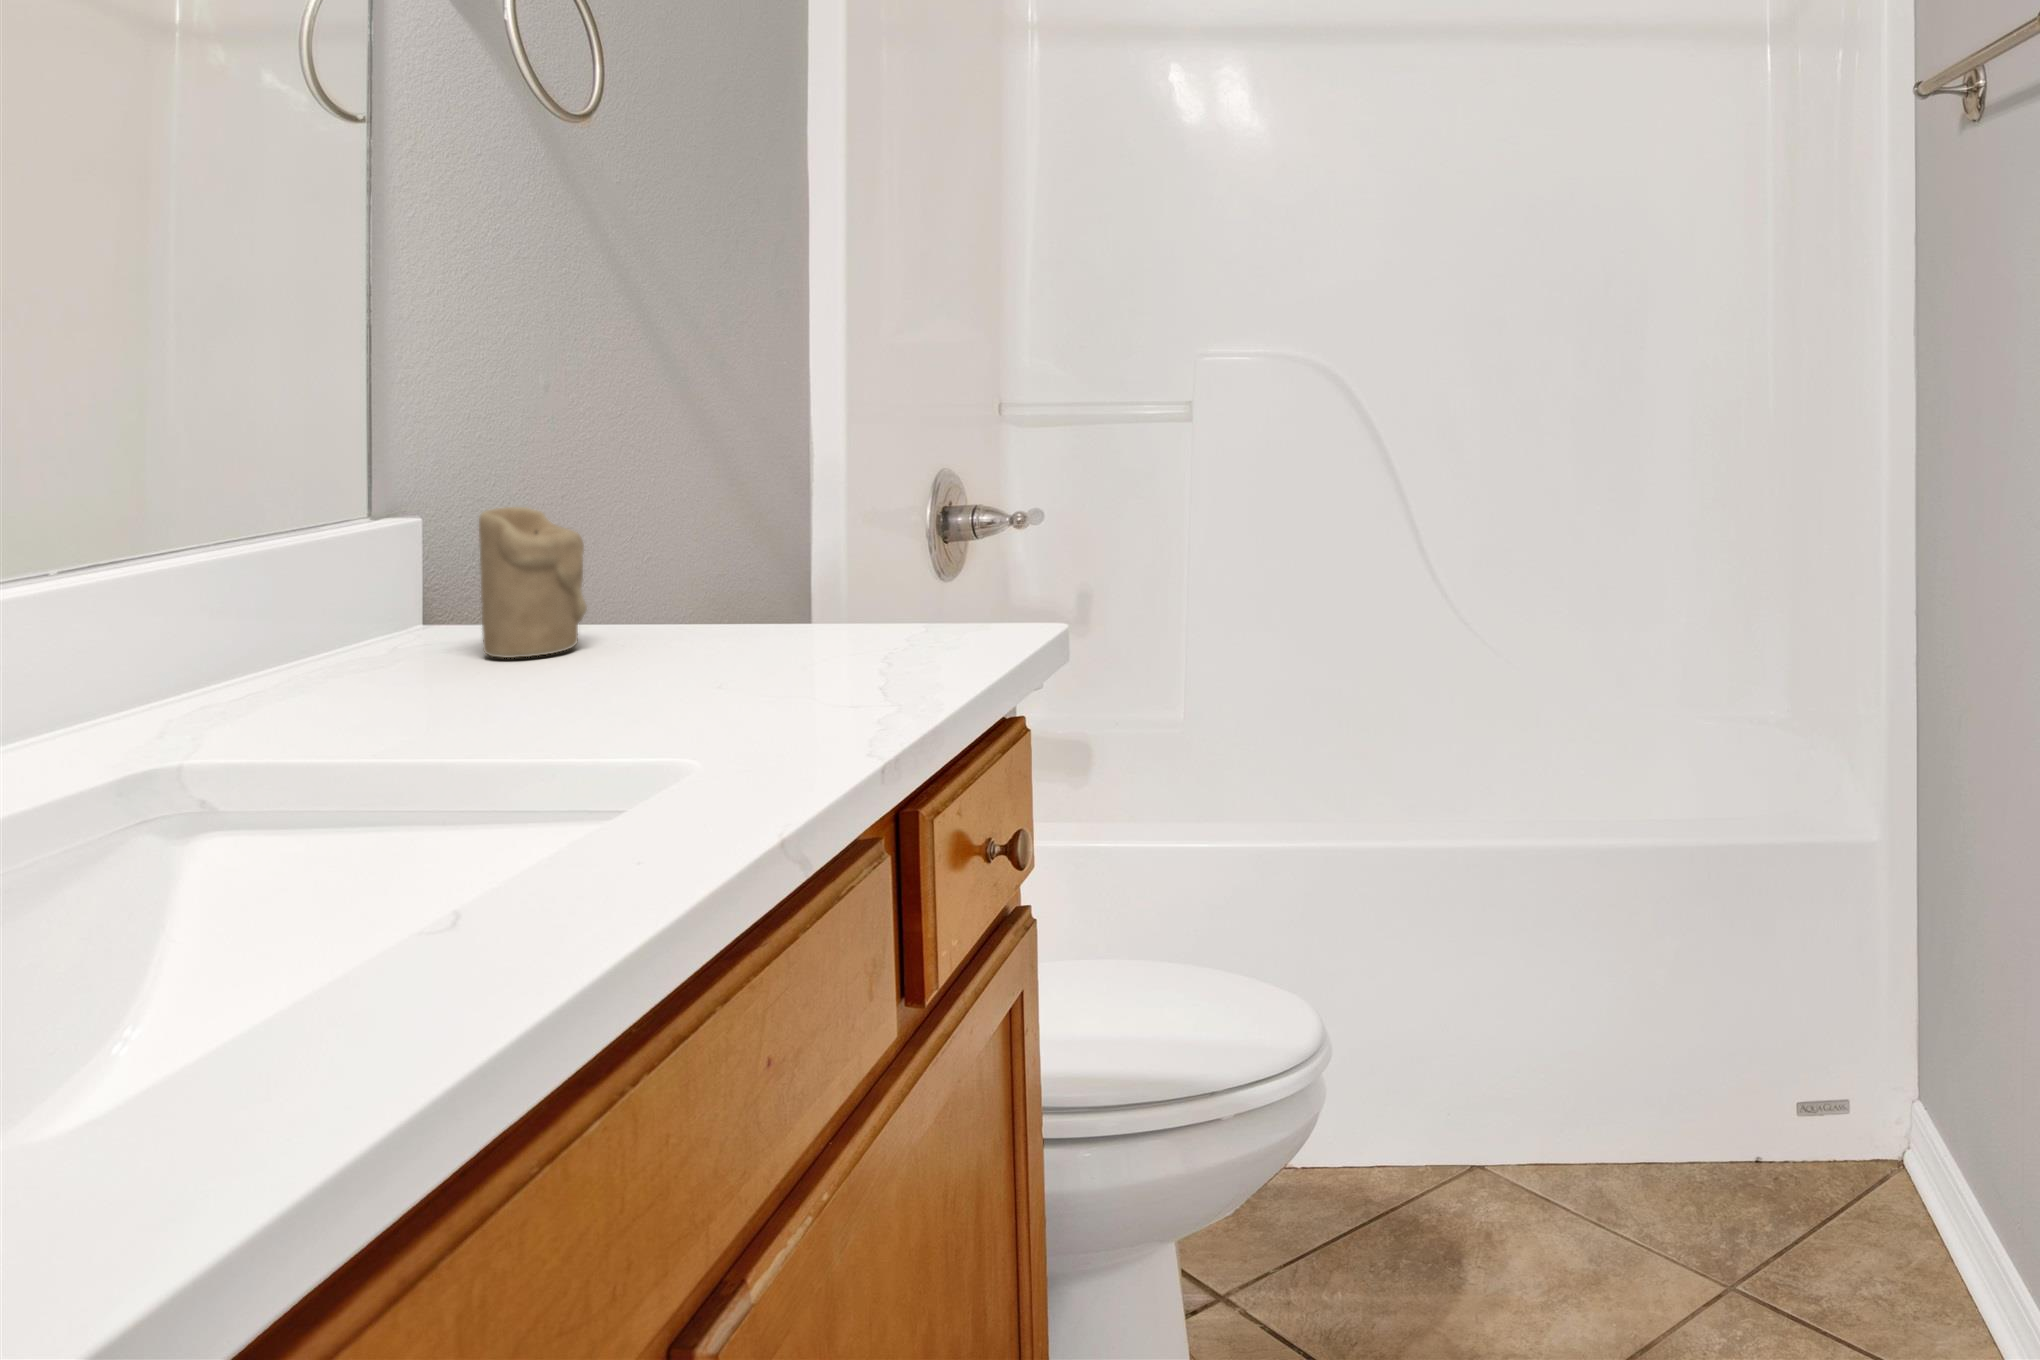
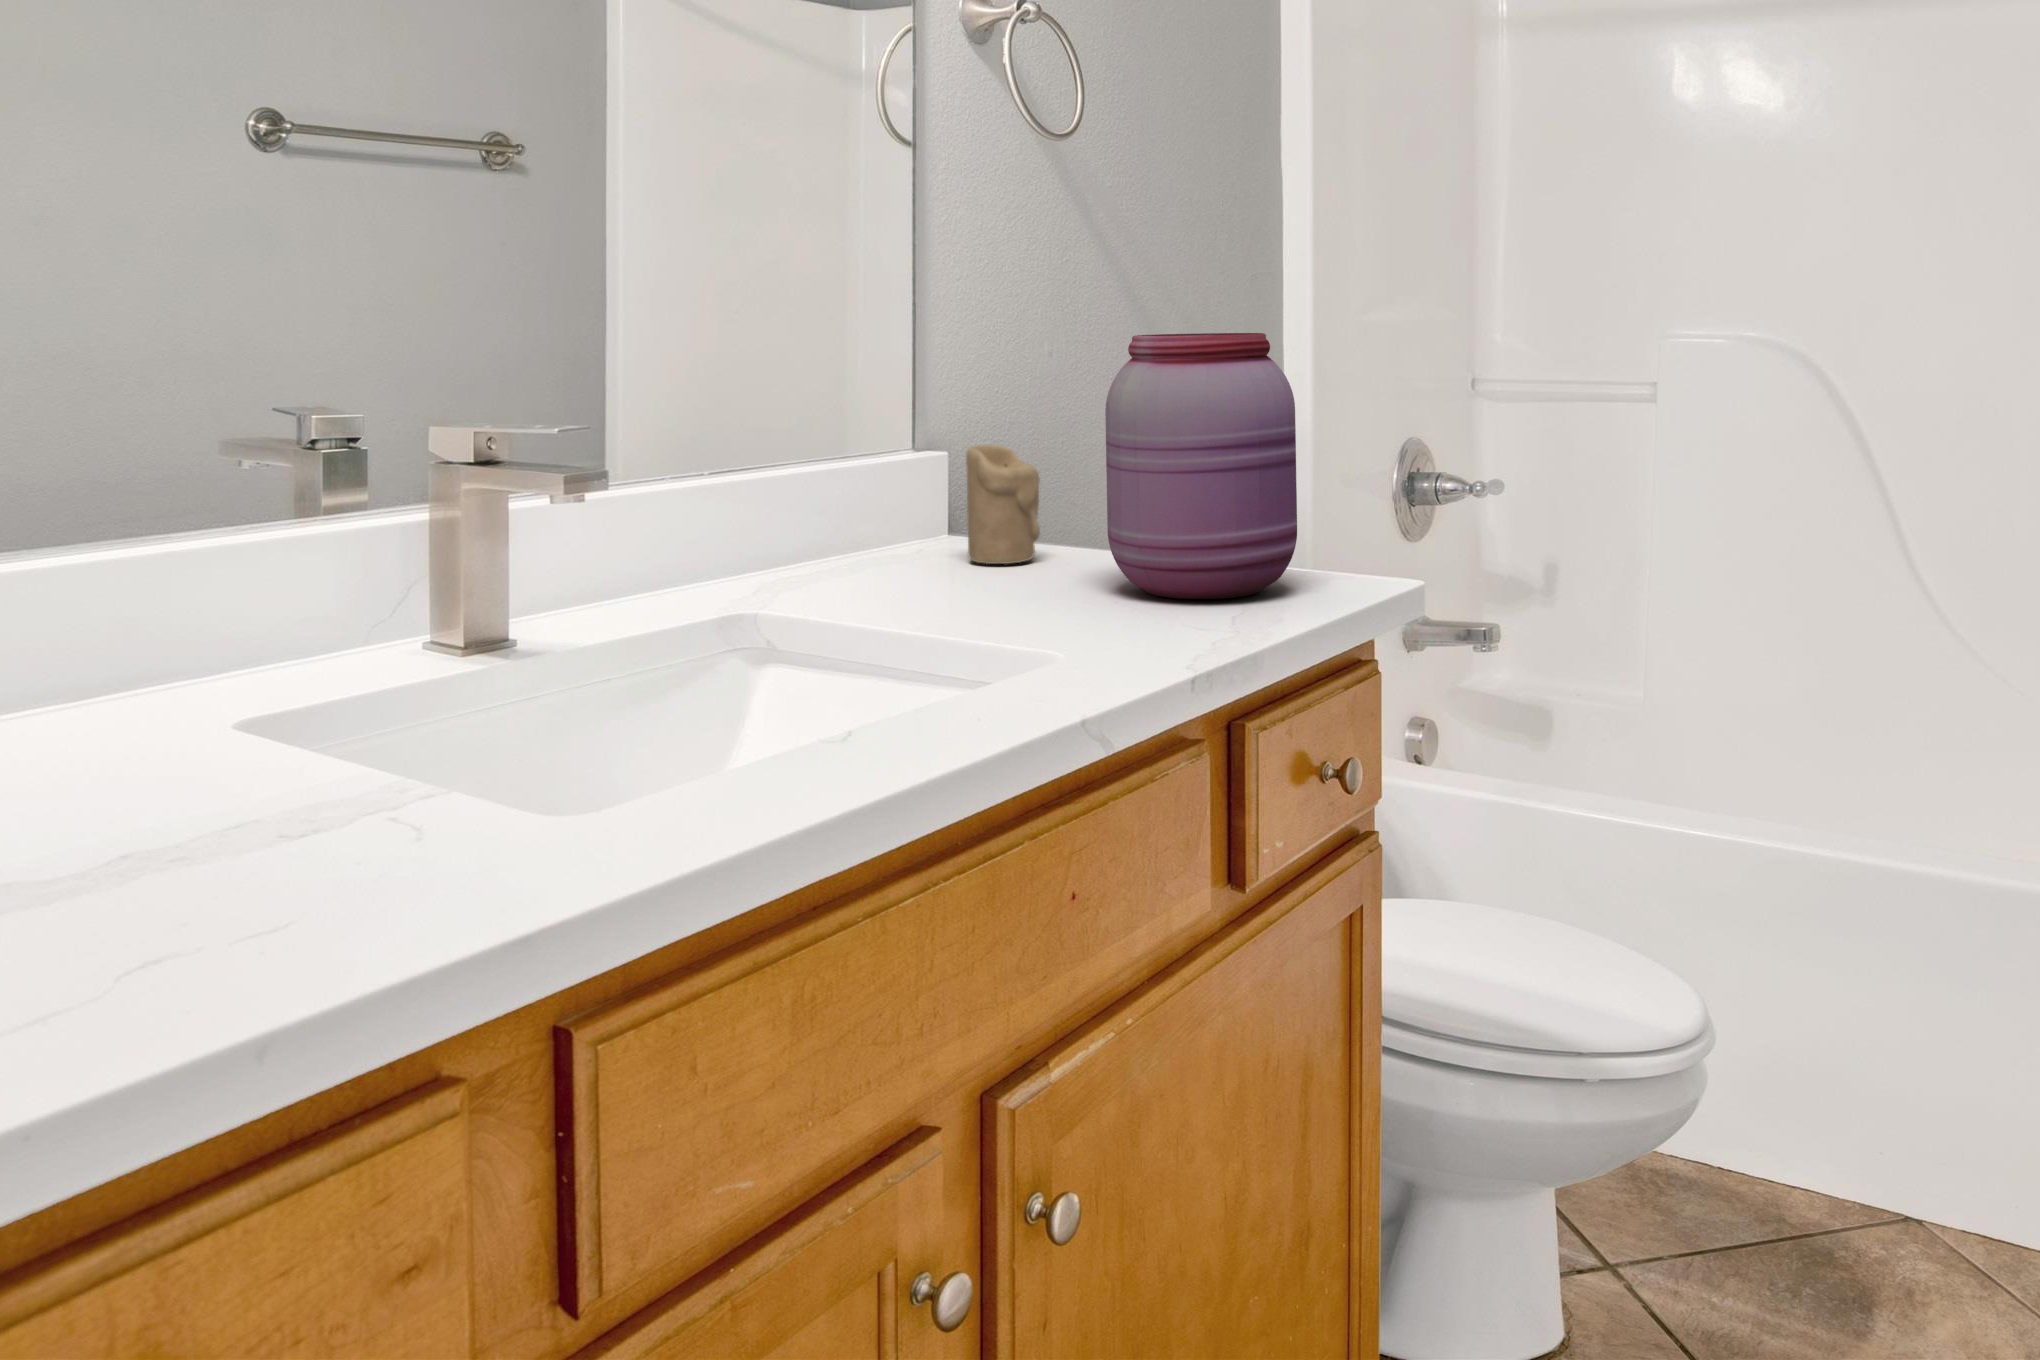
jar: none [701,363,942,677] -> present [1105,333,1297,599]

